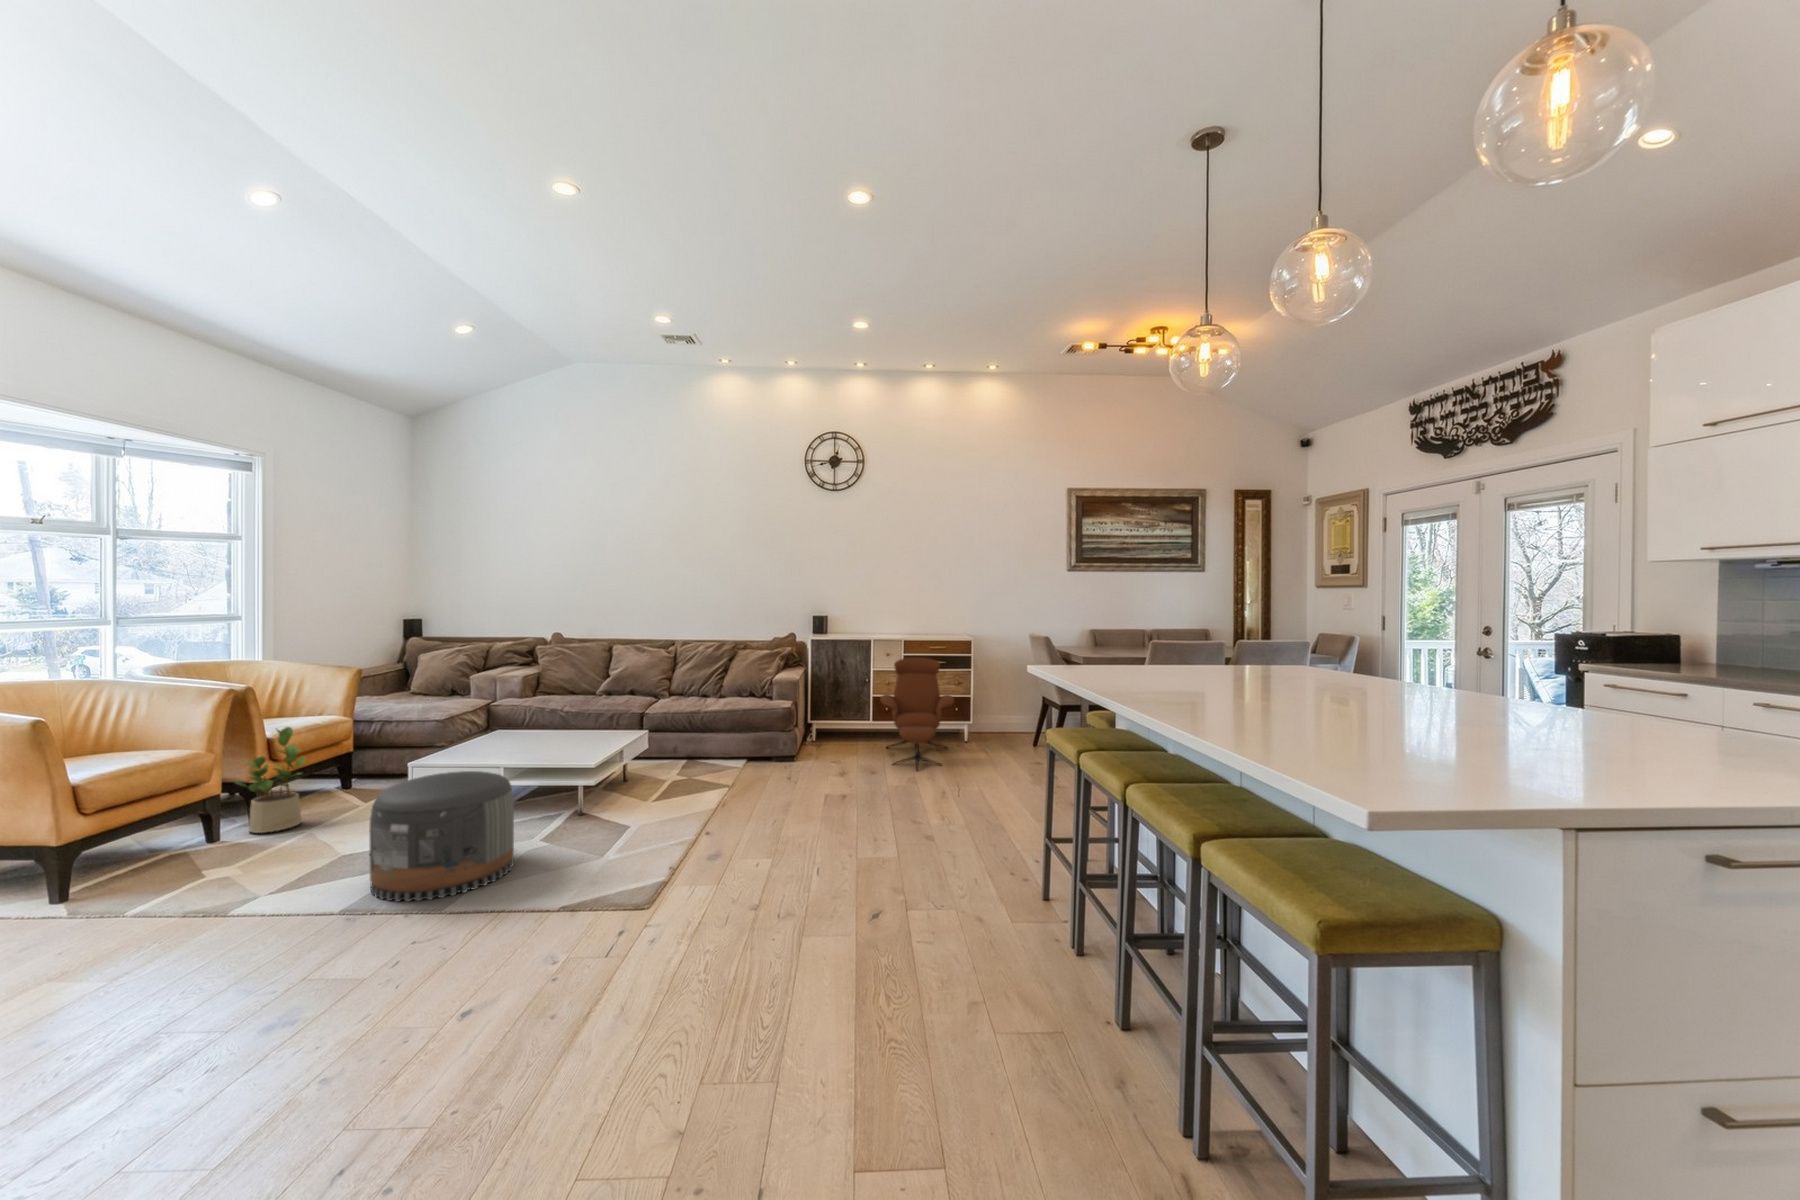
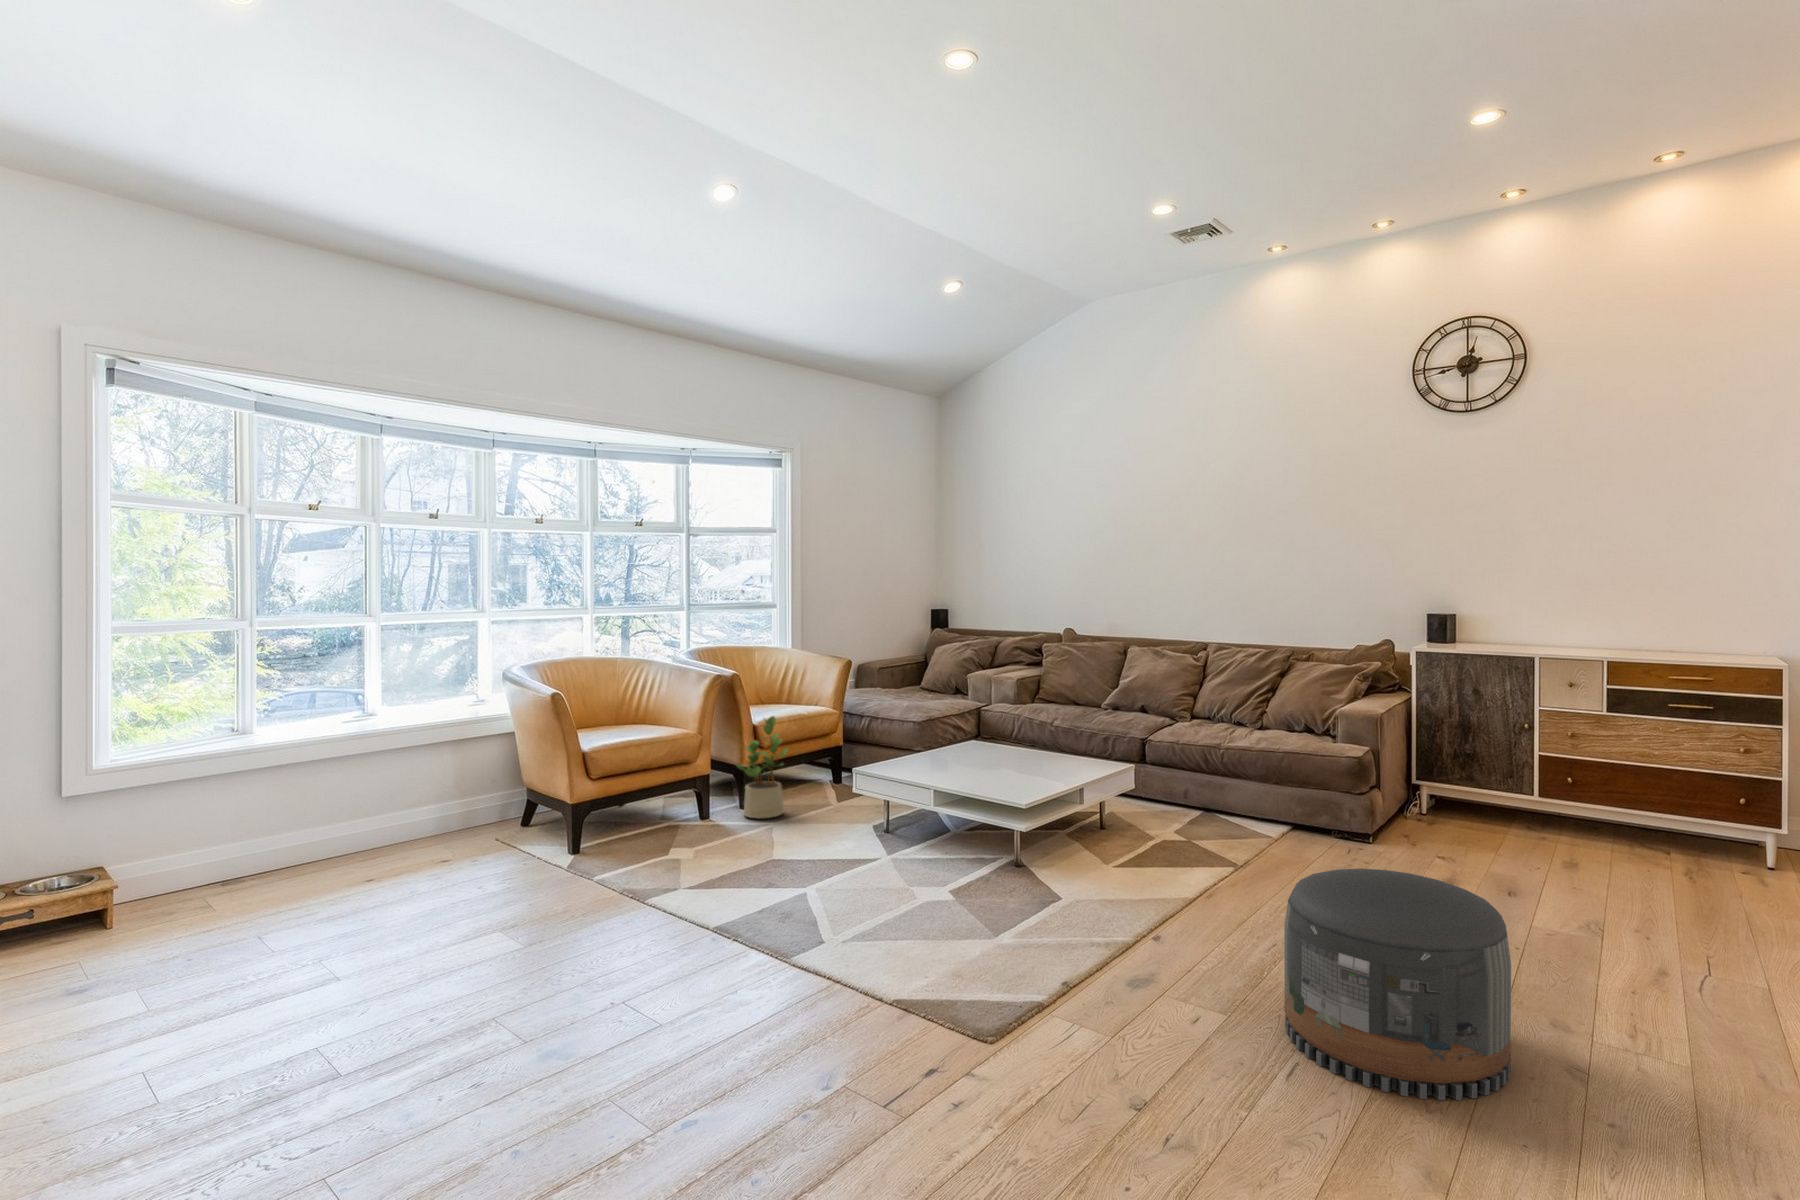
lounge chair: present [880,658,954,770] -> none [1545,690,1729,911]
pouf: present [370,771,514,902] -> present [1284,869,1511,1100]

